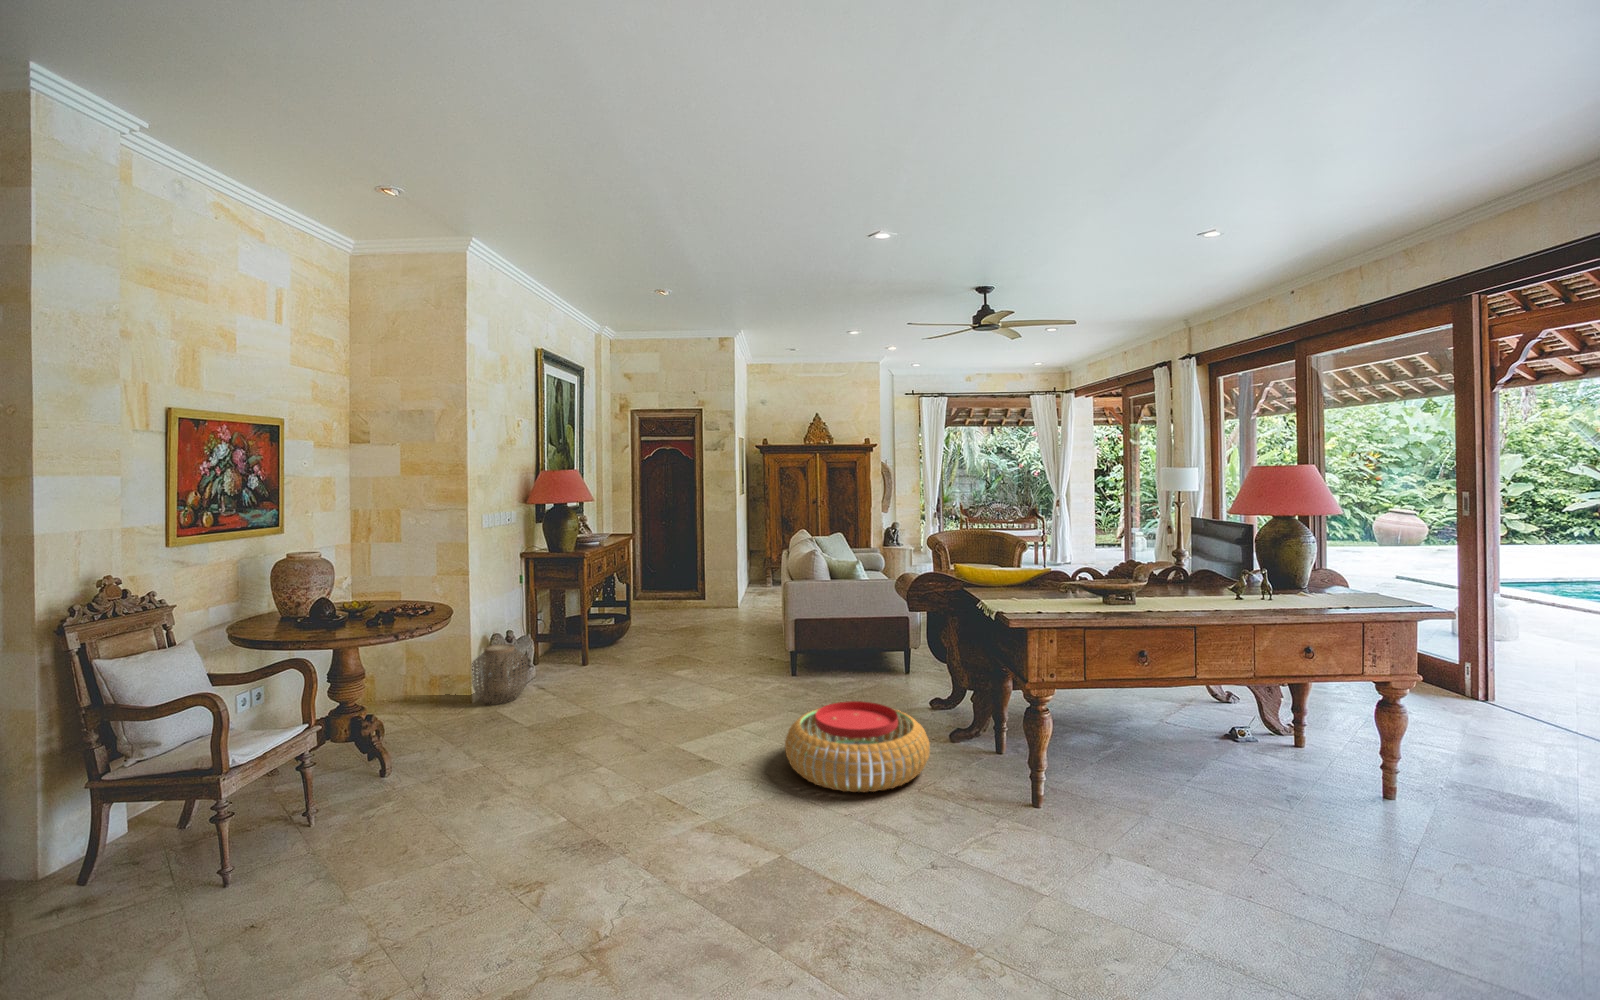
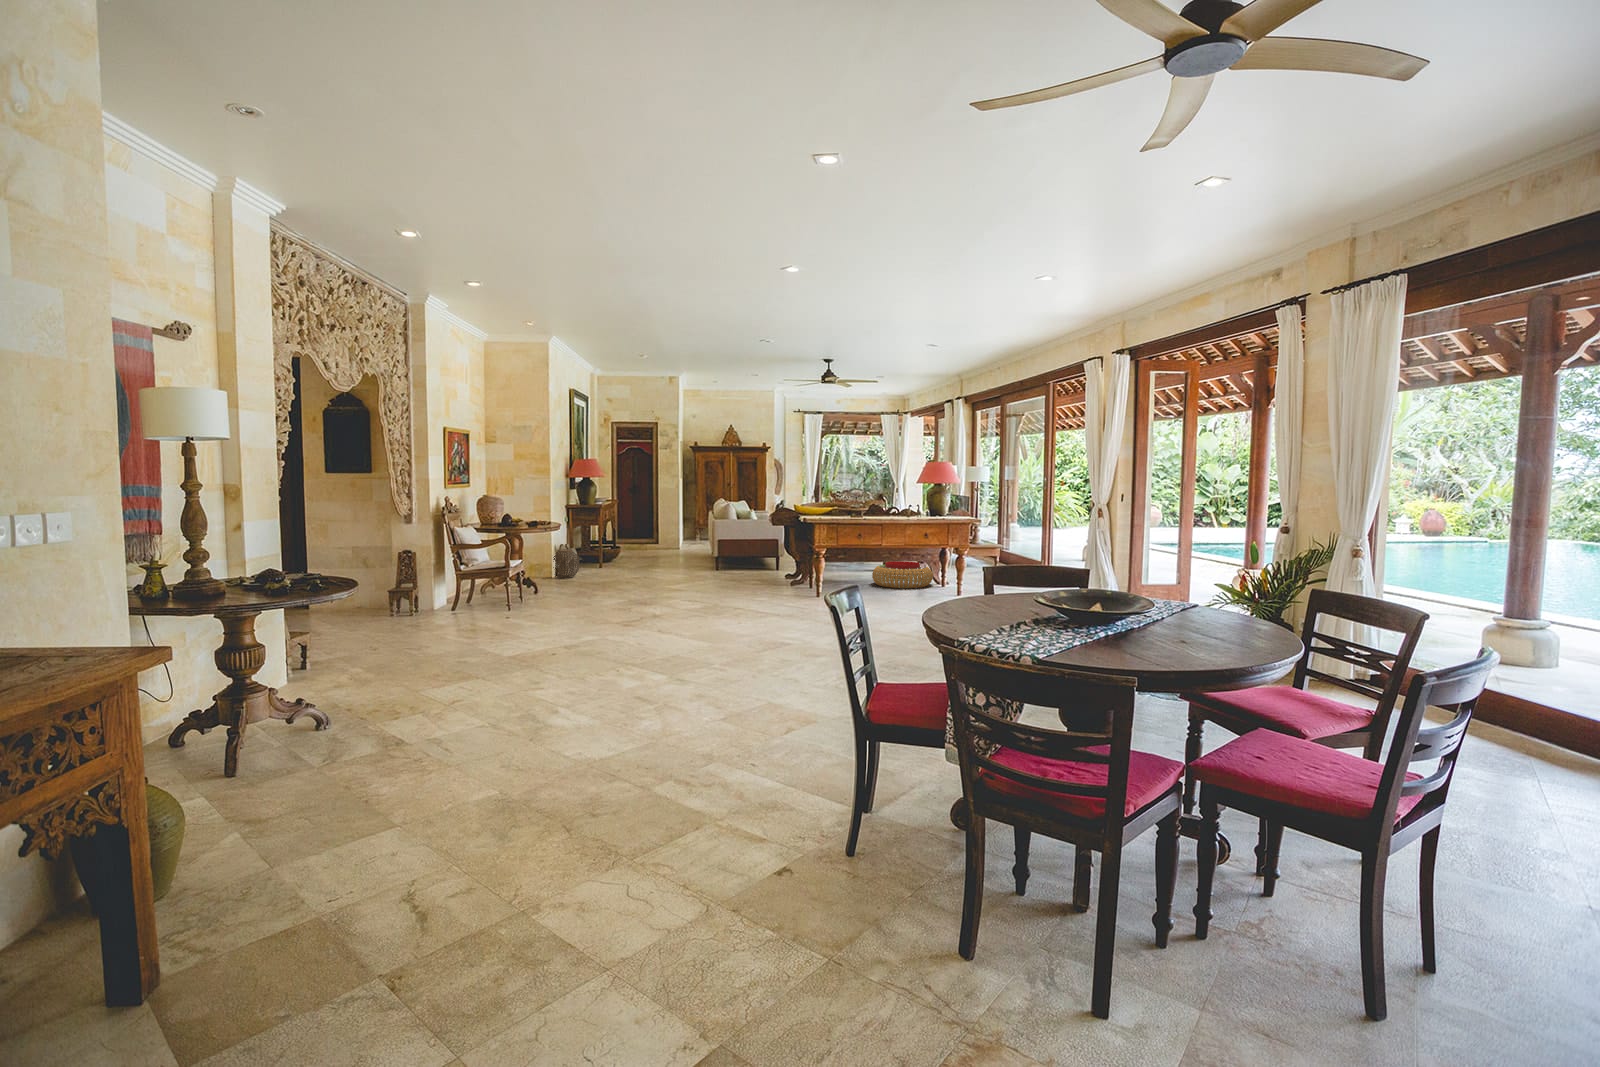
pouf: present [785,701,930,792] -> present [872,561,933,588]

